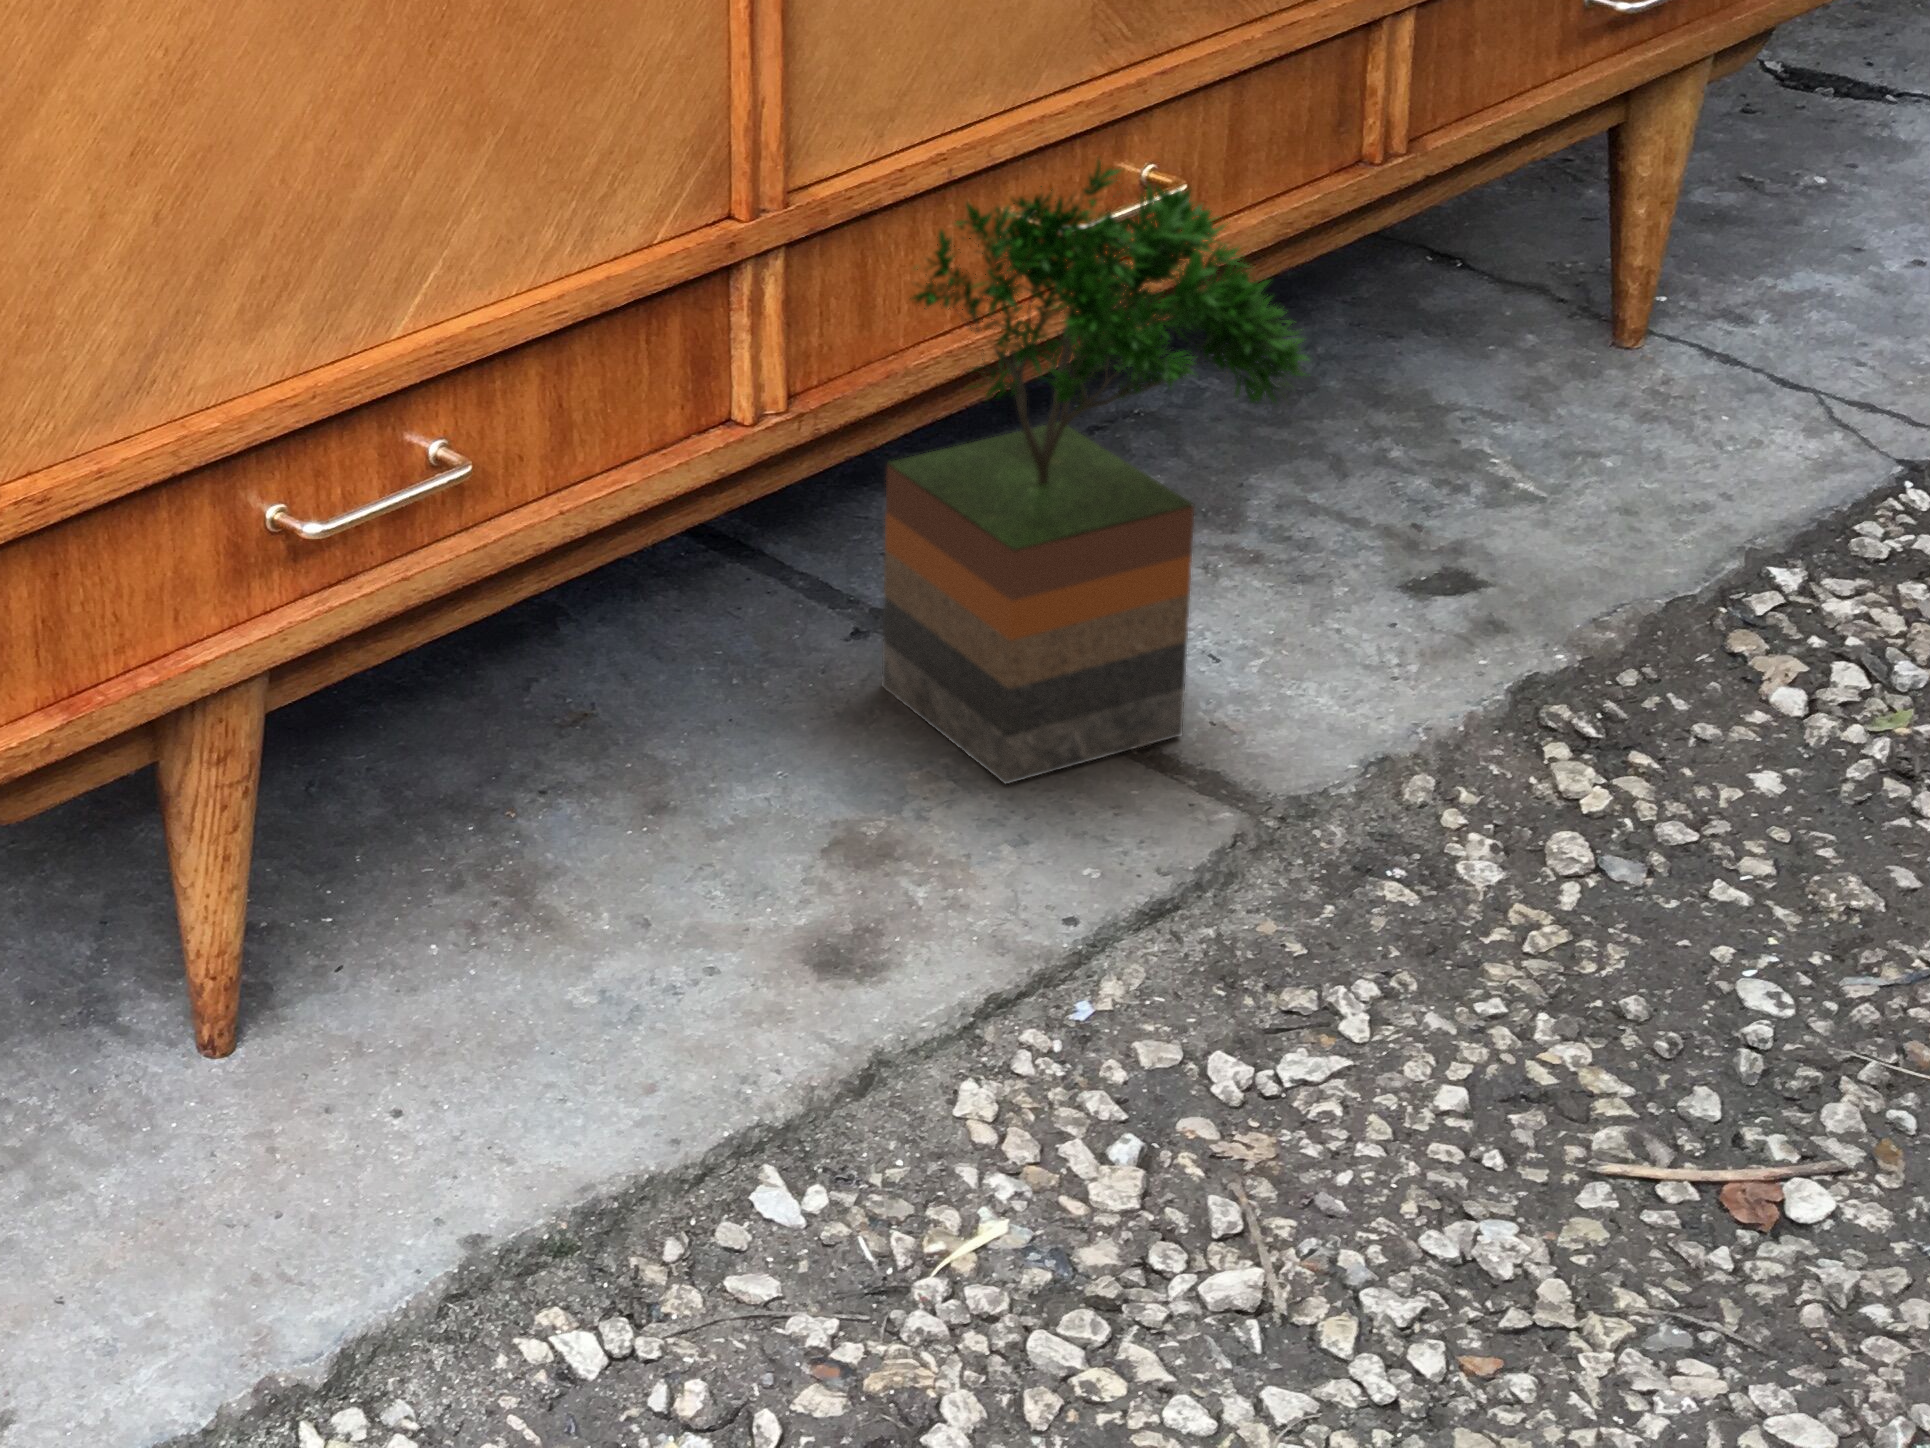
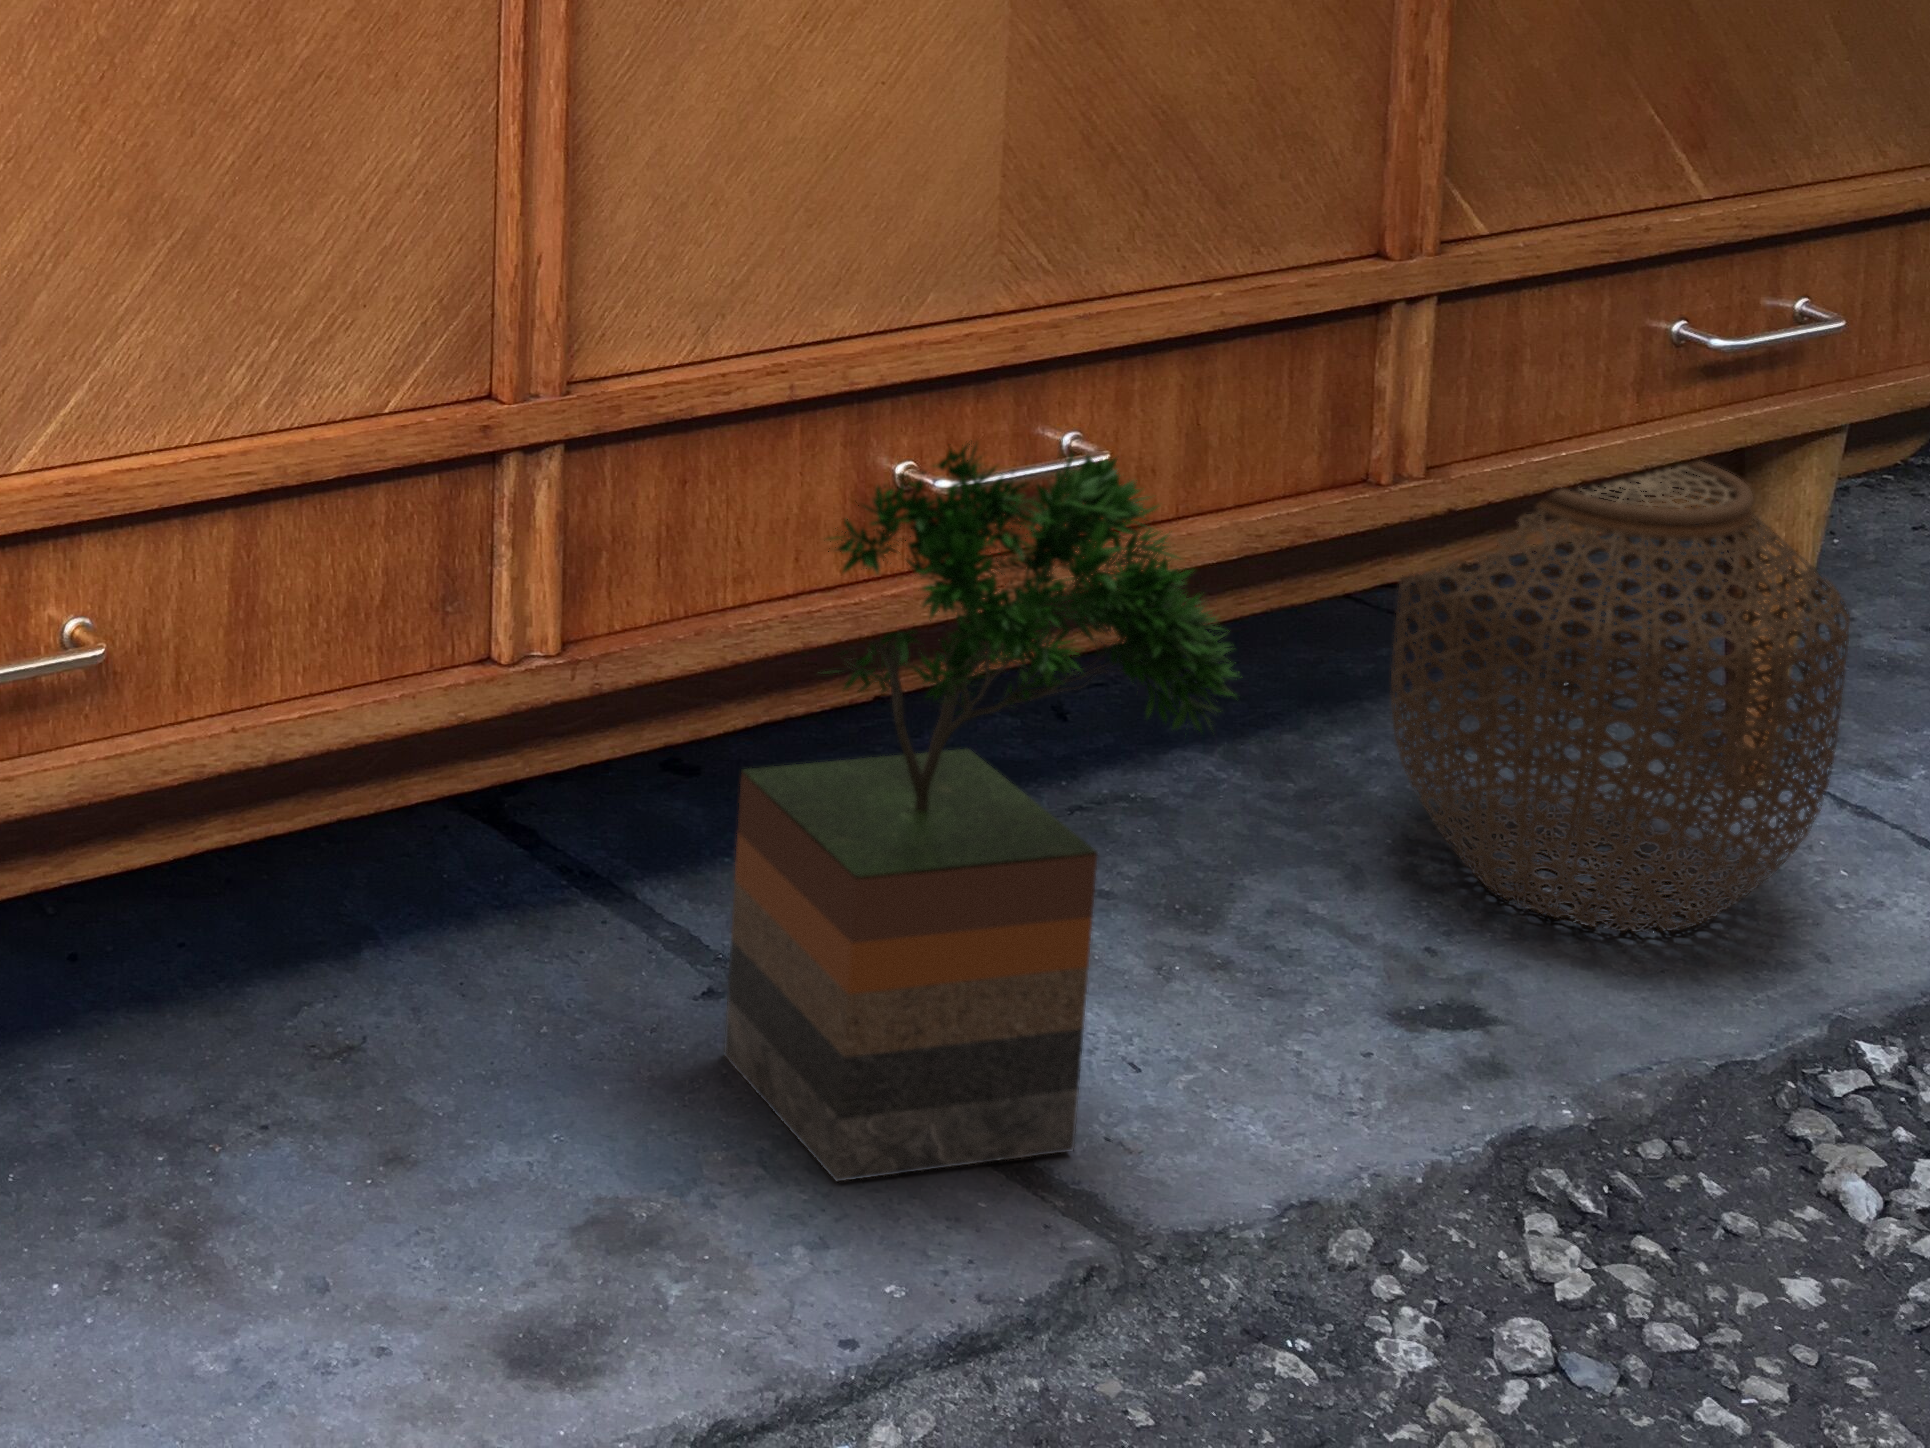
woven basket: none [1352,93,1735,491] -> present [1391,461,1850,932]

